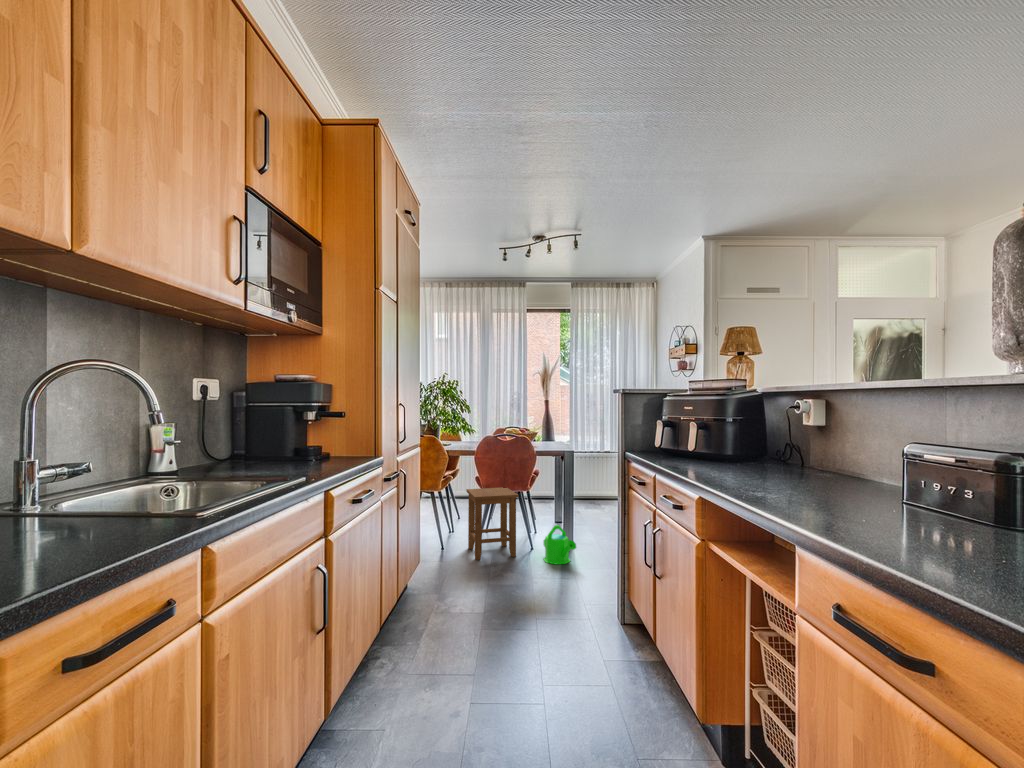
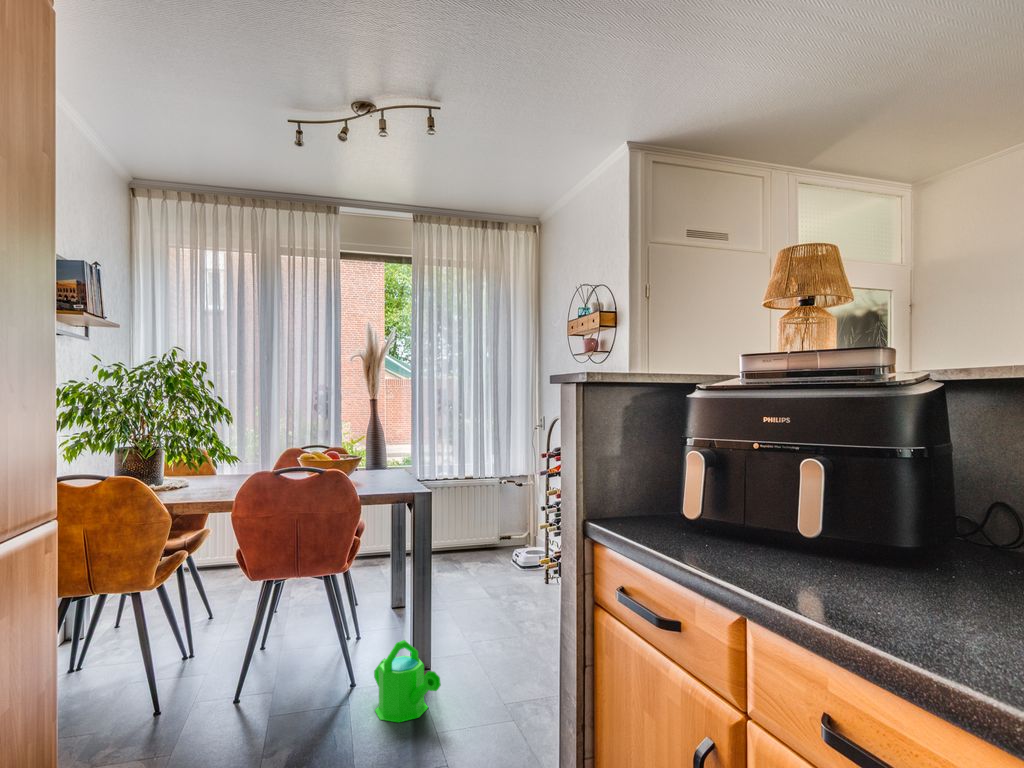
stool: present [466,488,519,560] -> none [213,569,324,737]

